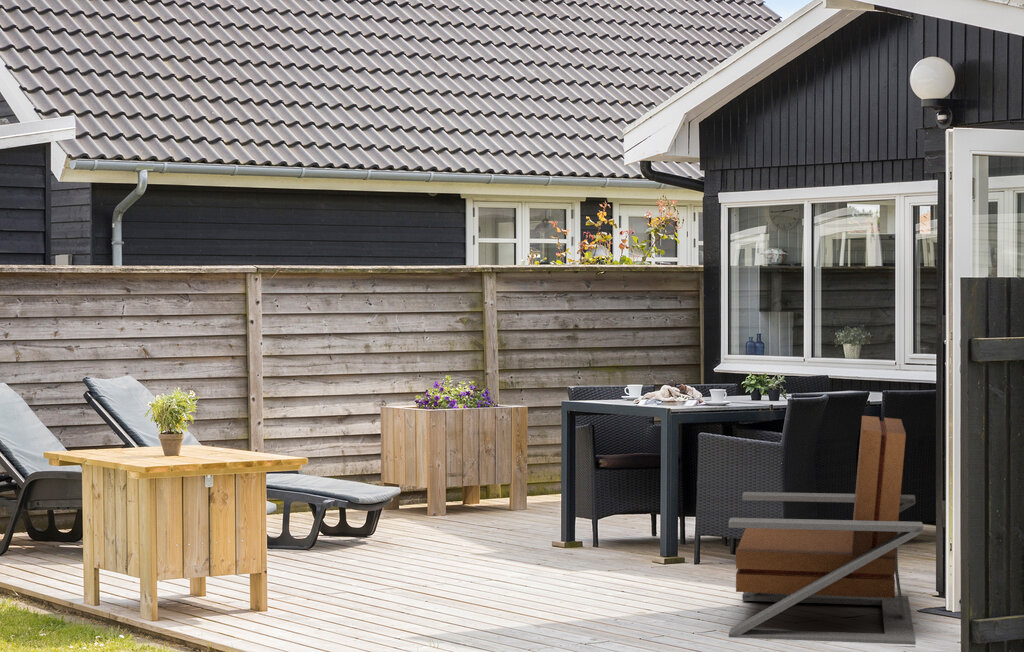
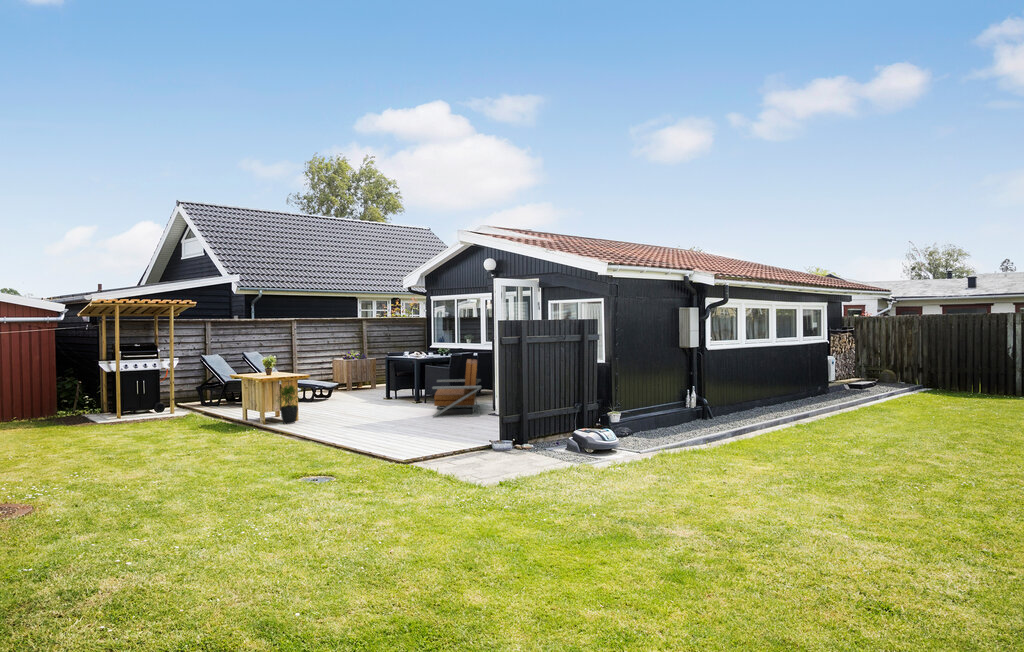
potted plant: none [179,487,268,628] -> present [278,385,298,424]

